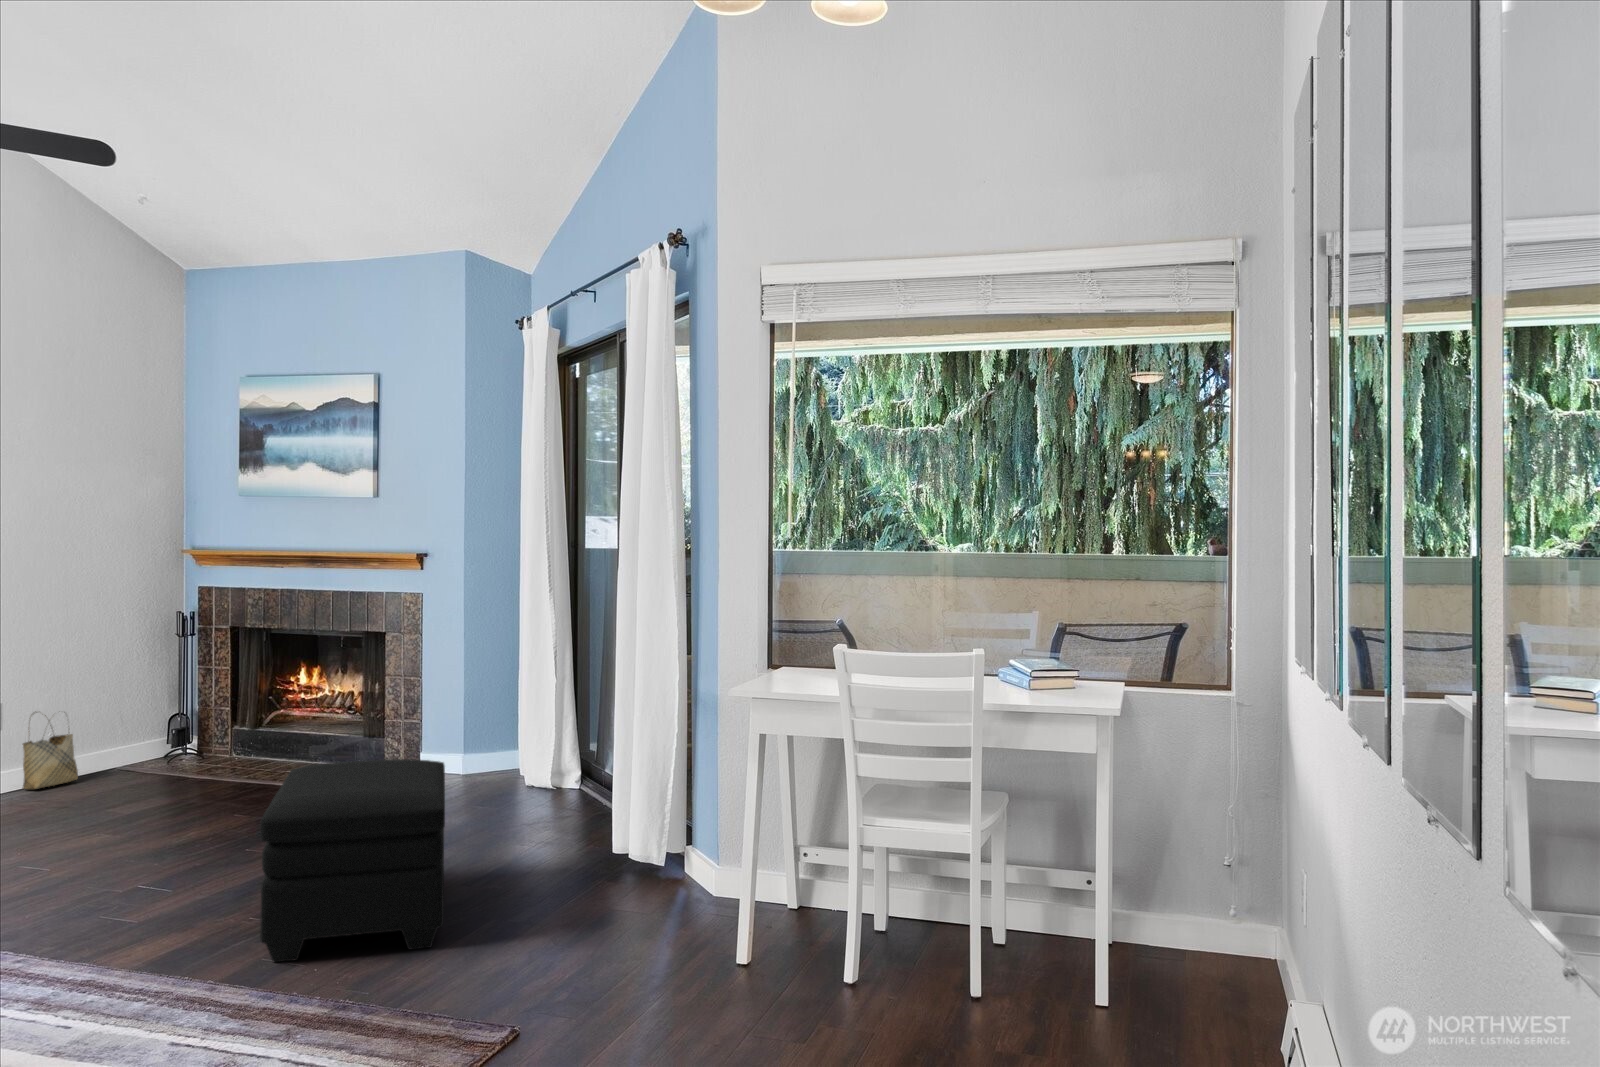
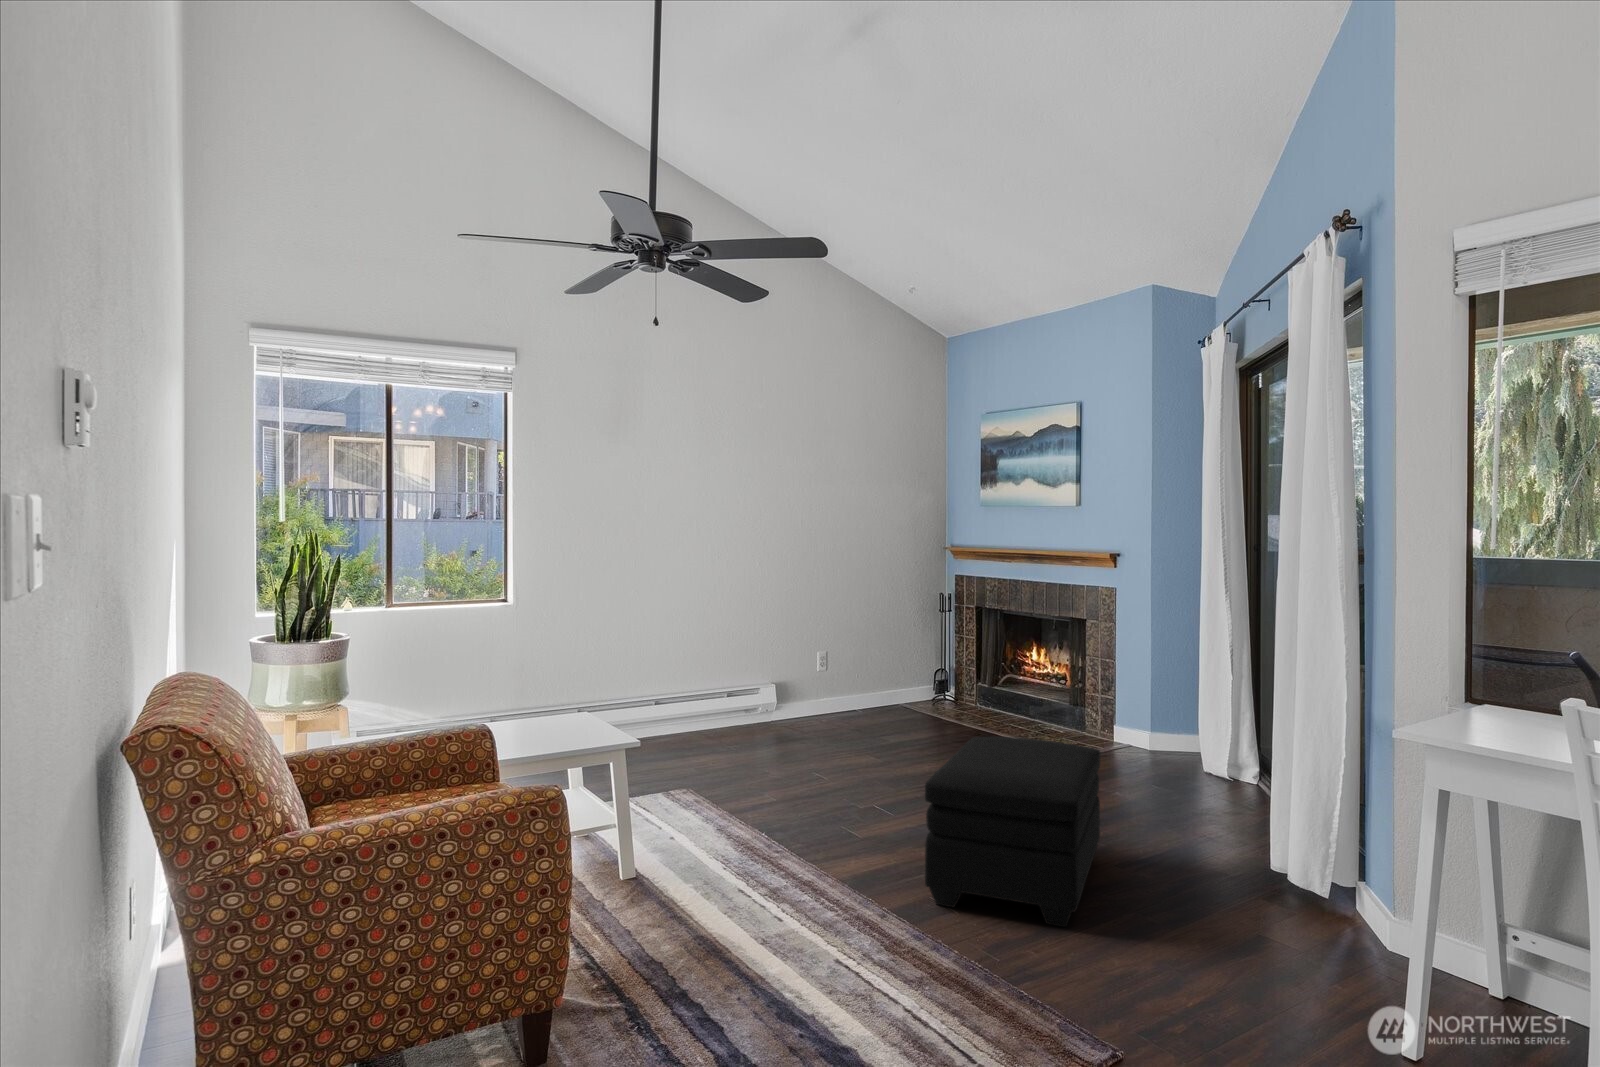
woven basket: present [23,712,78,789] -> none [836,660,870,715]

